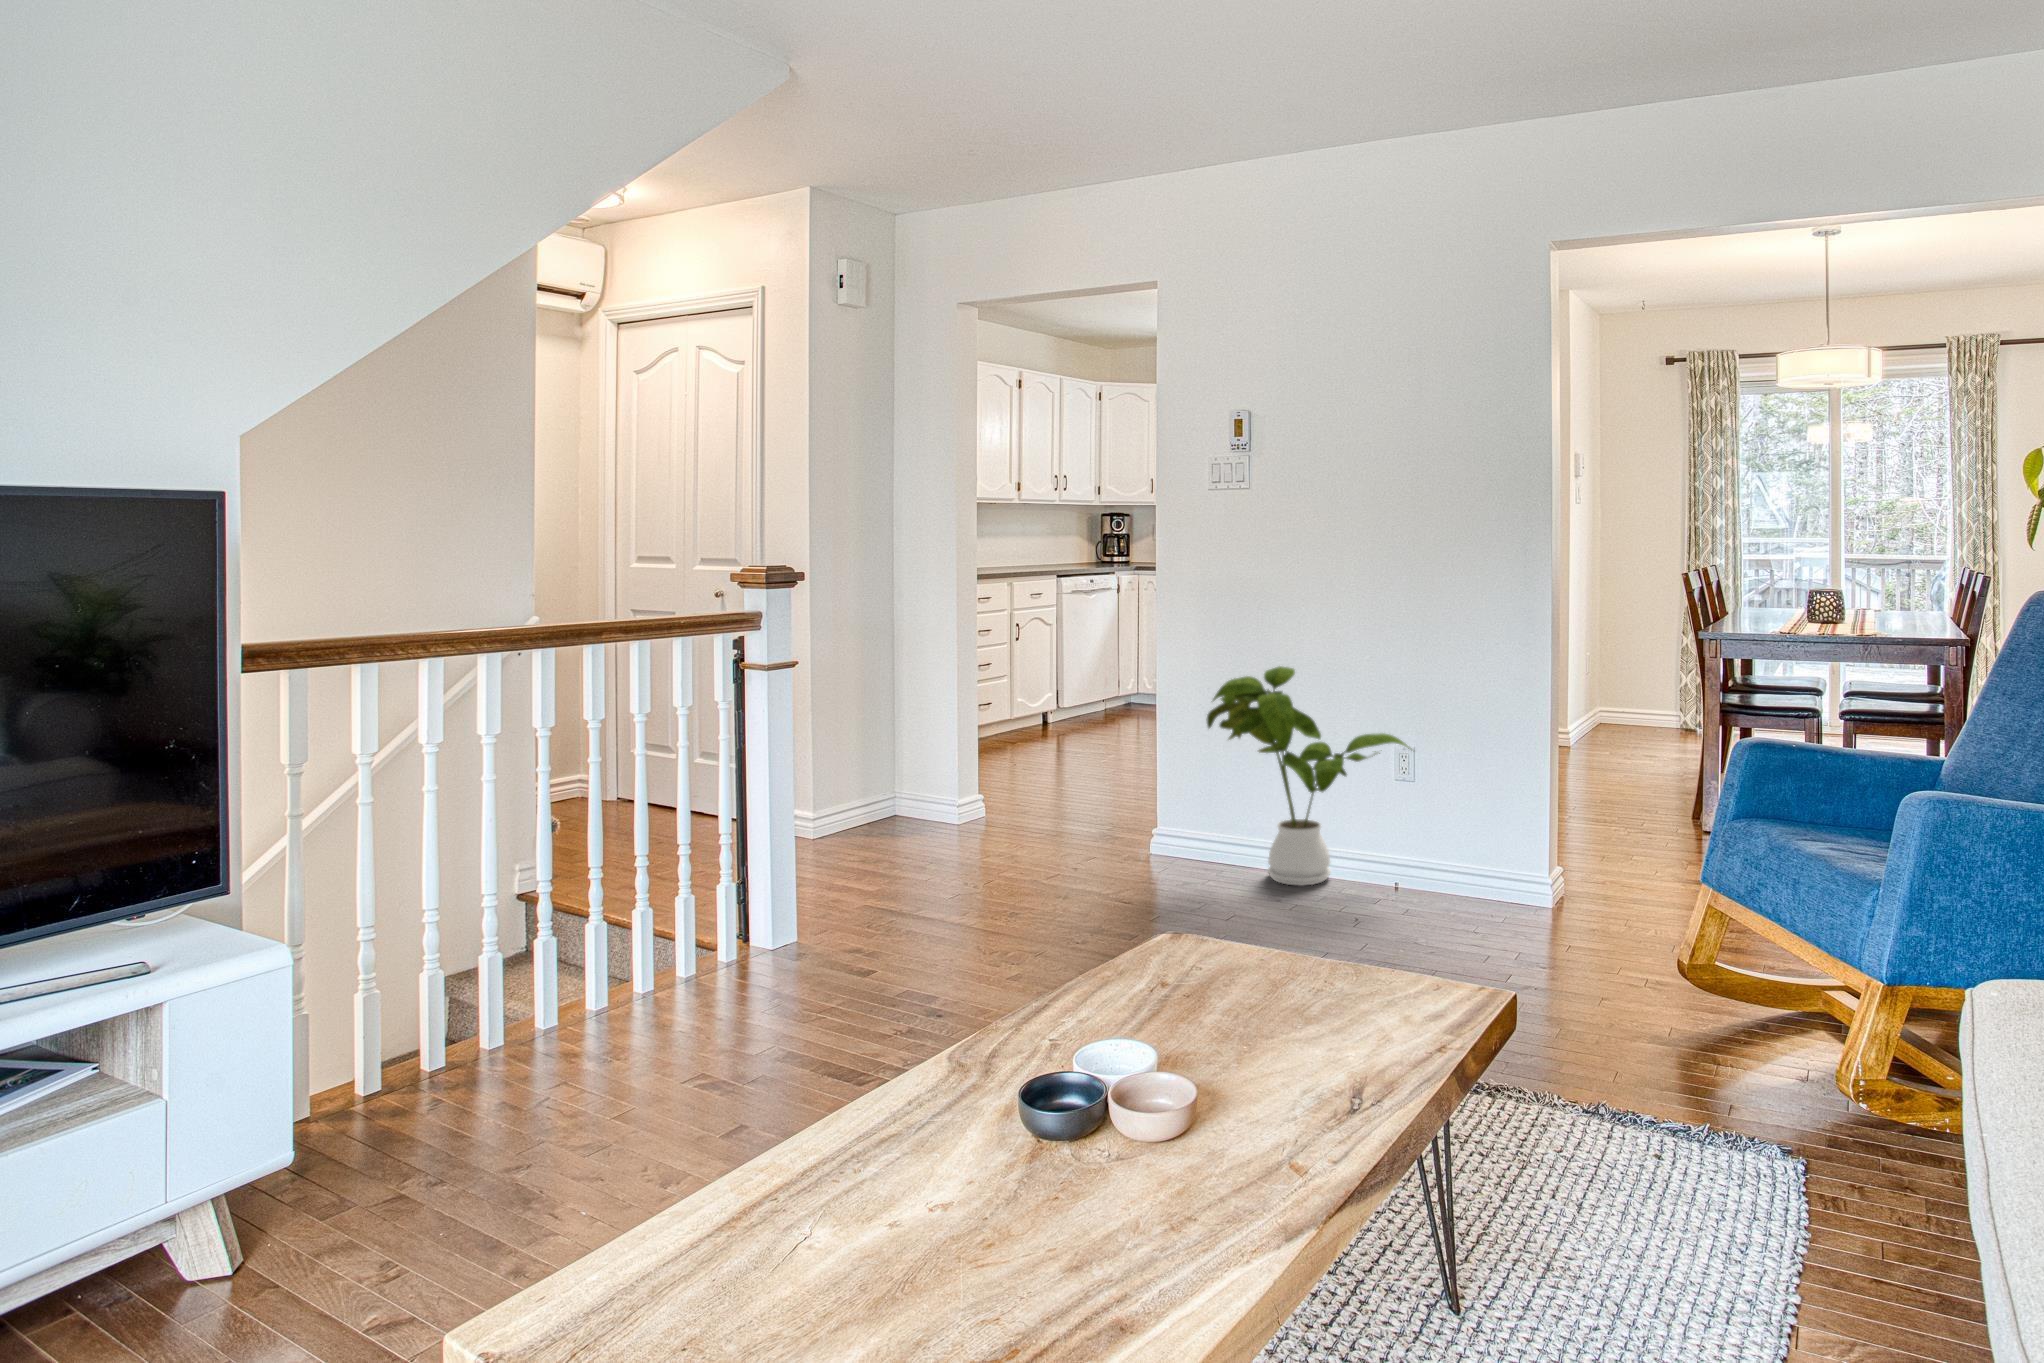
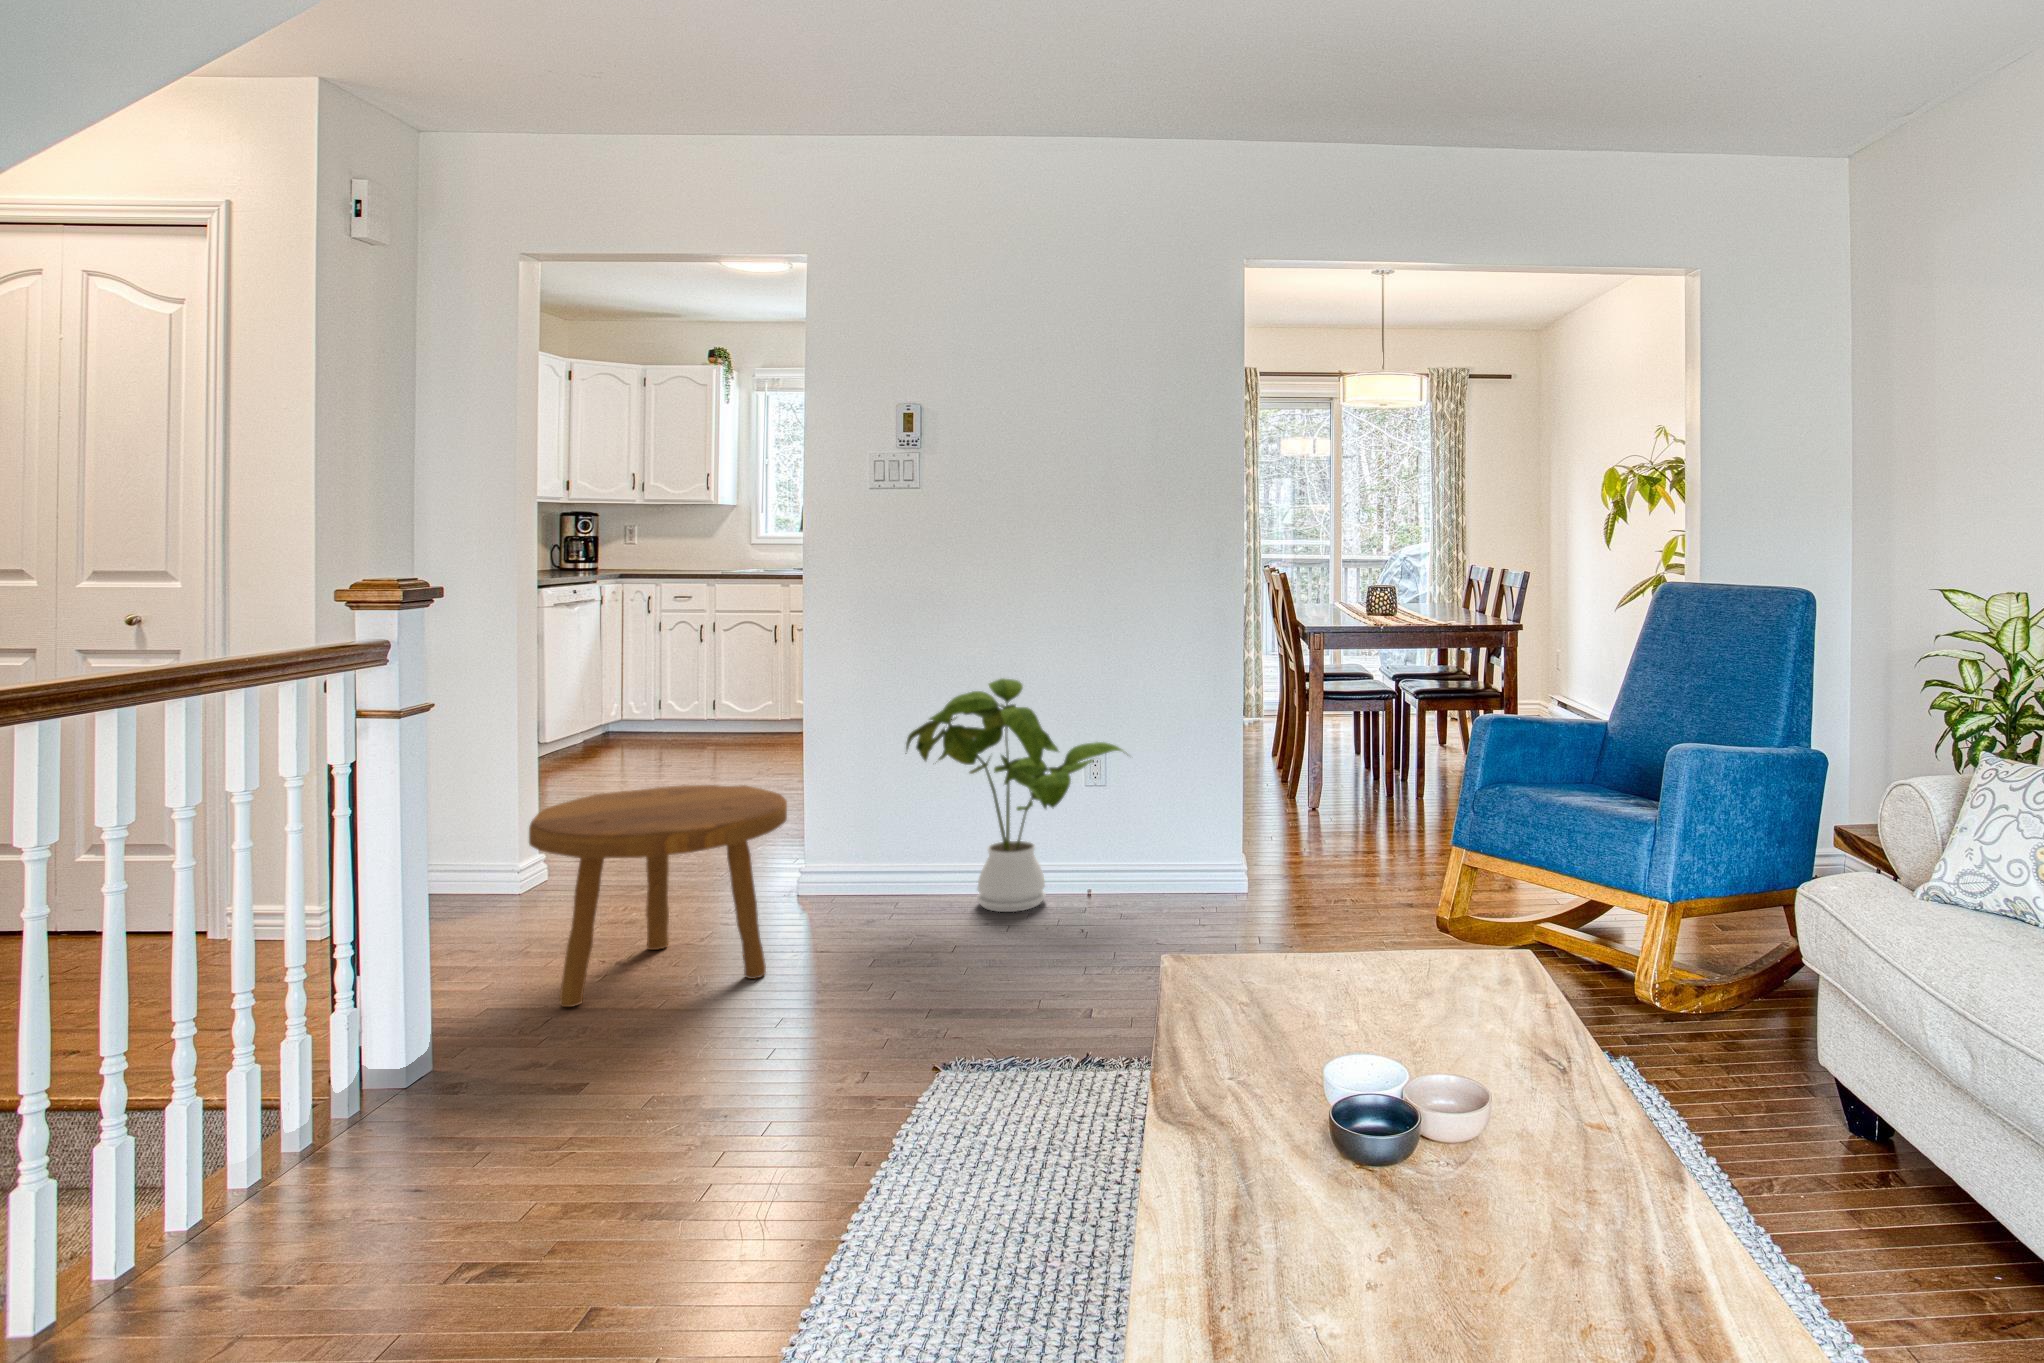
footstool: none [889,740,1086,908] -> present [529,785,787,1007]

